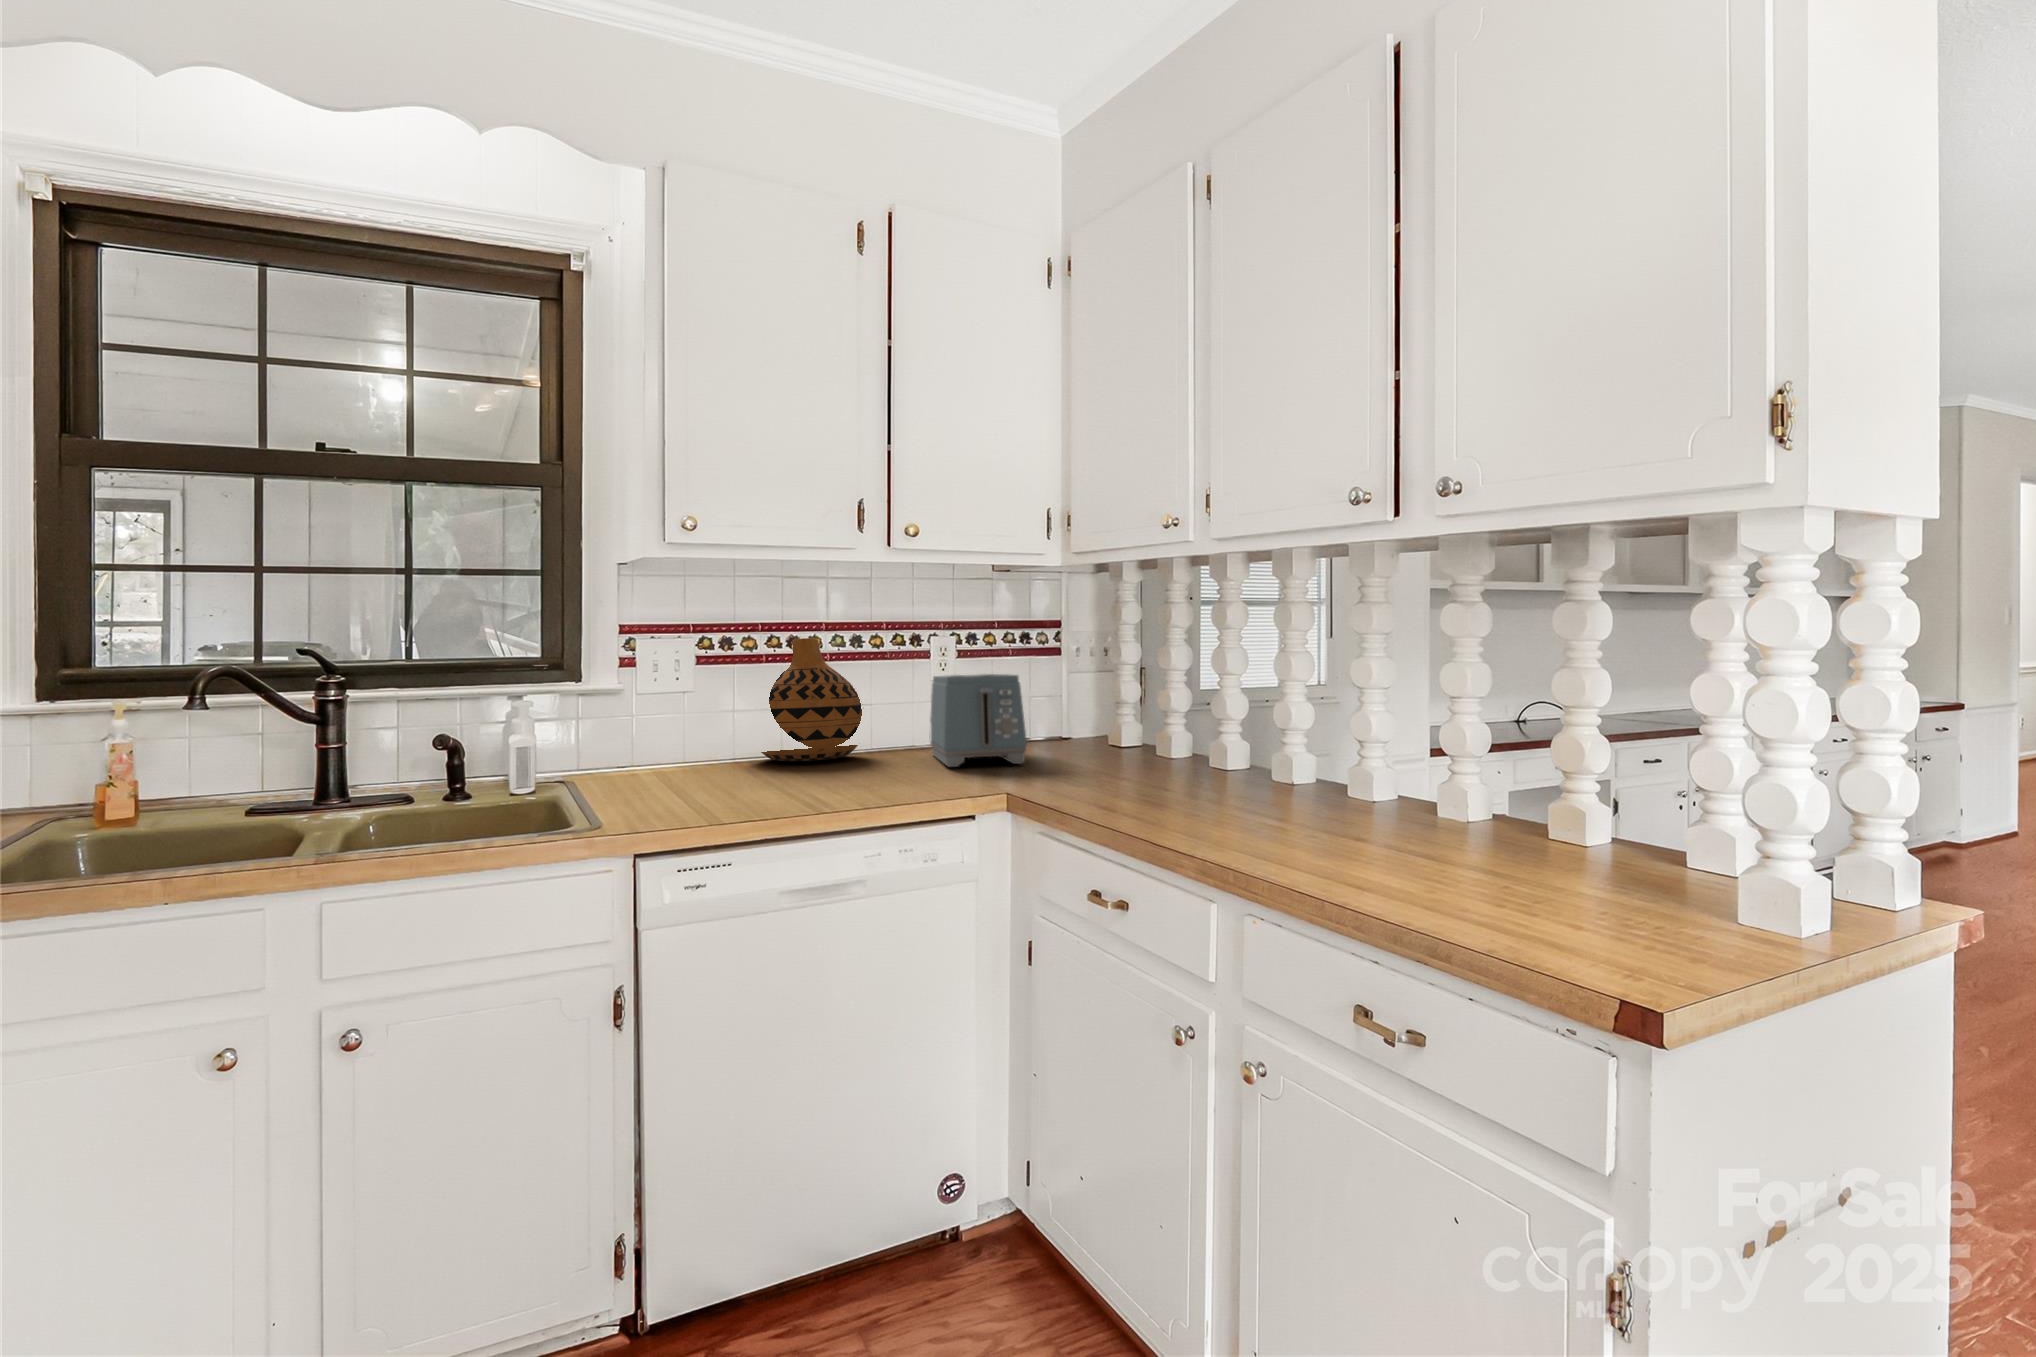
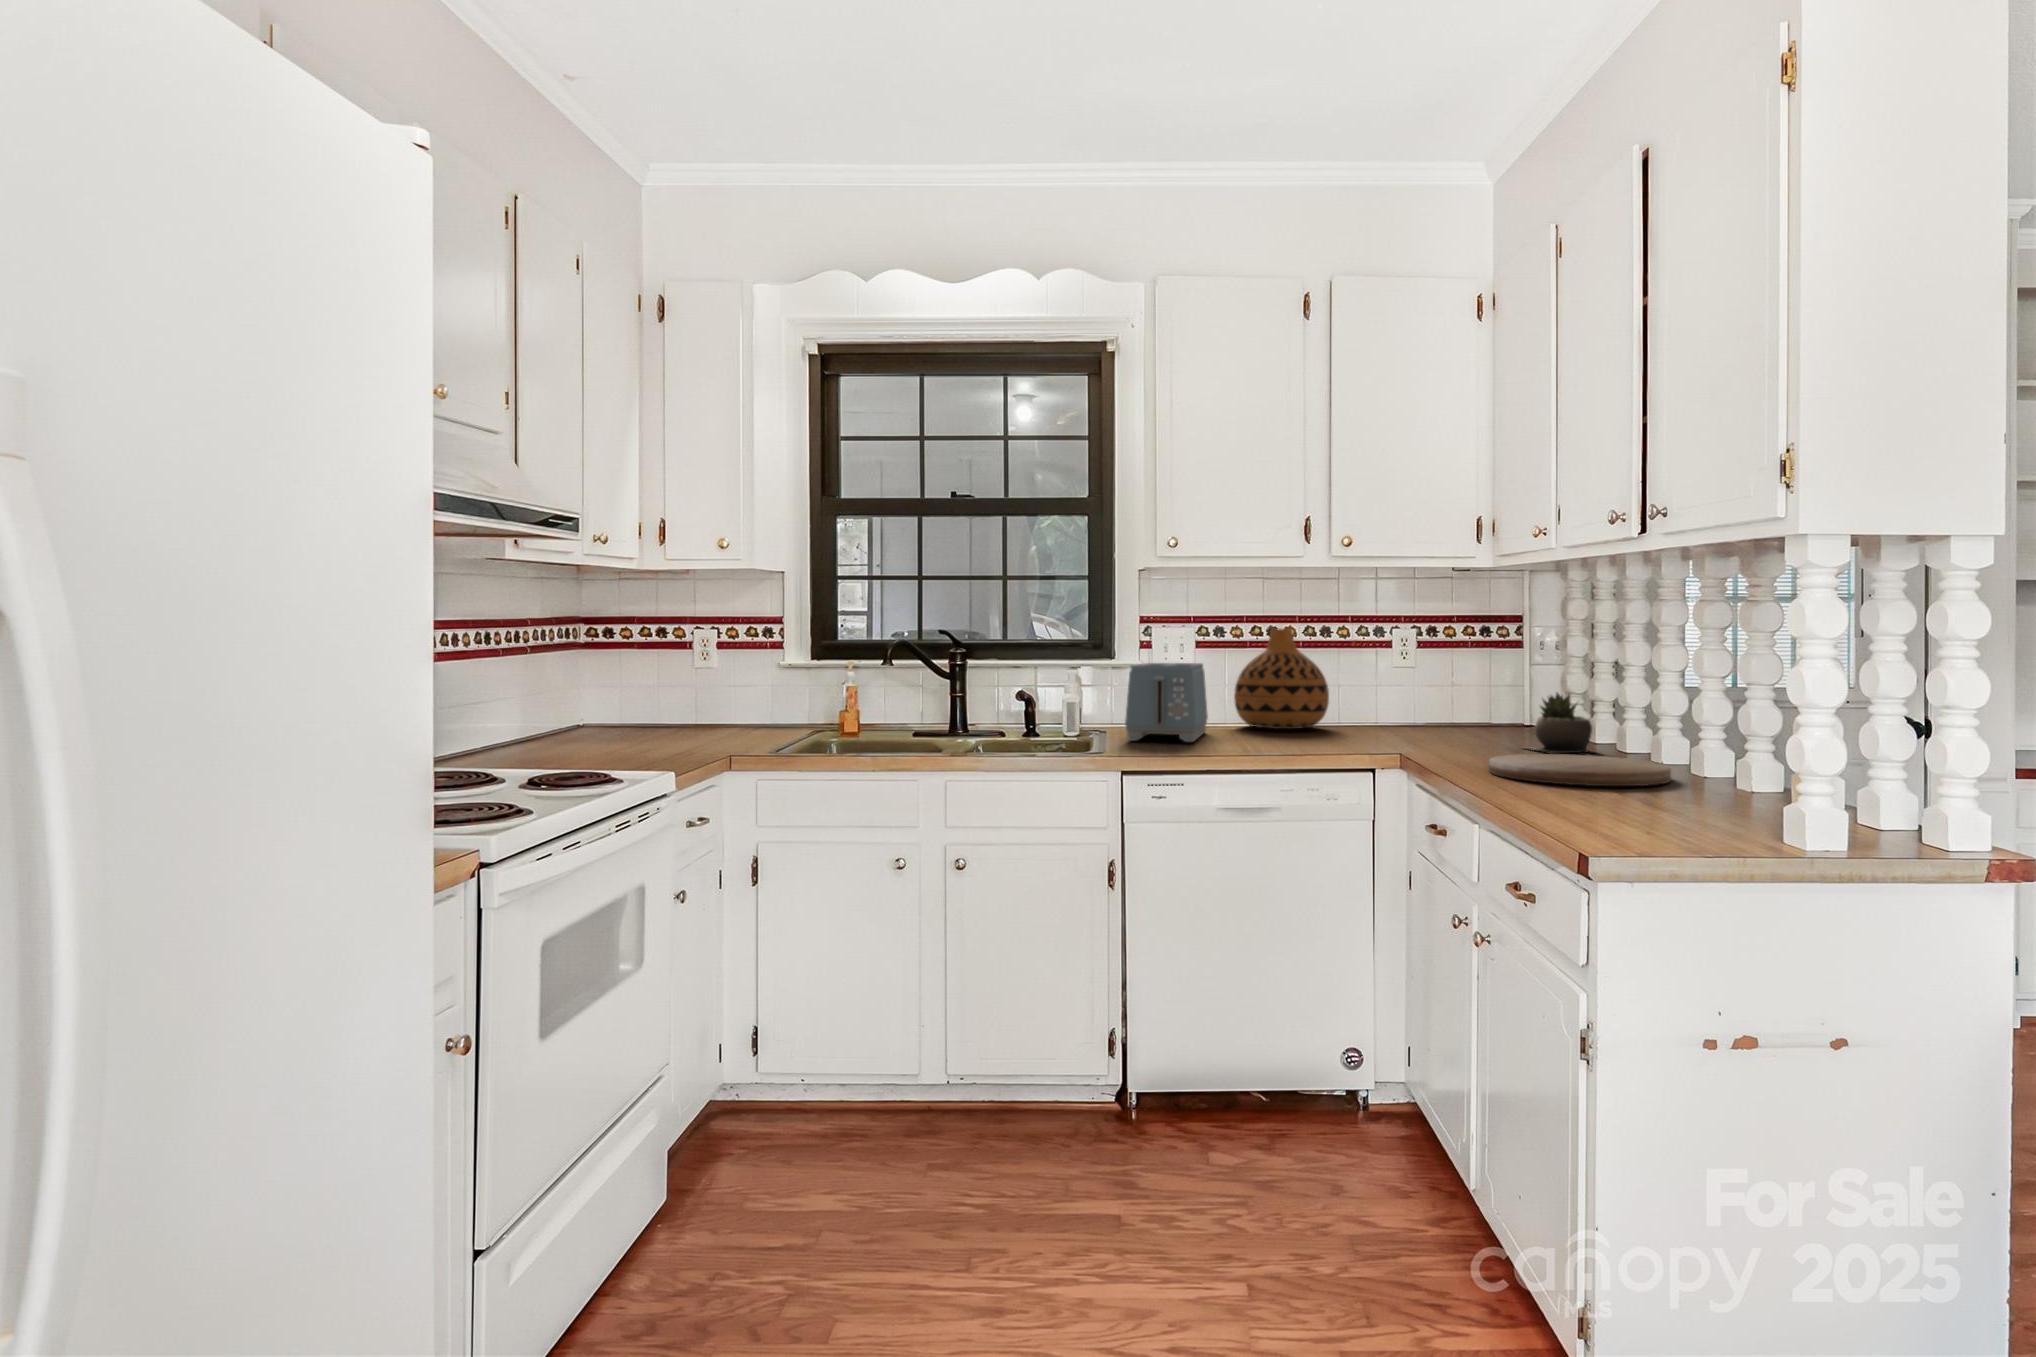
toaster: present [930,674,1027,767] -> present [1125,663,1208,742]
succulent plant: none [1083,699,1168,768] -> present [1526,693,1593,753]
cutting board: none [1076,769,1271,808] -> present [1489,754,1671,786]

